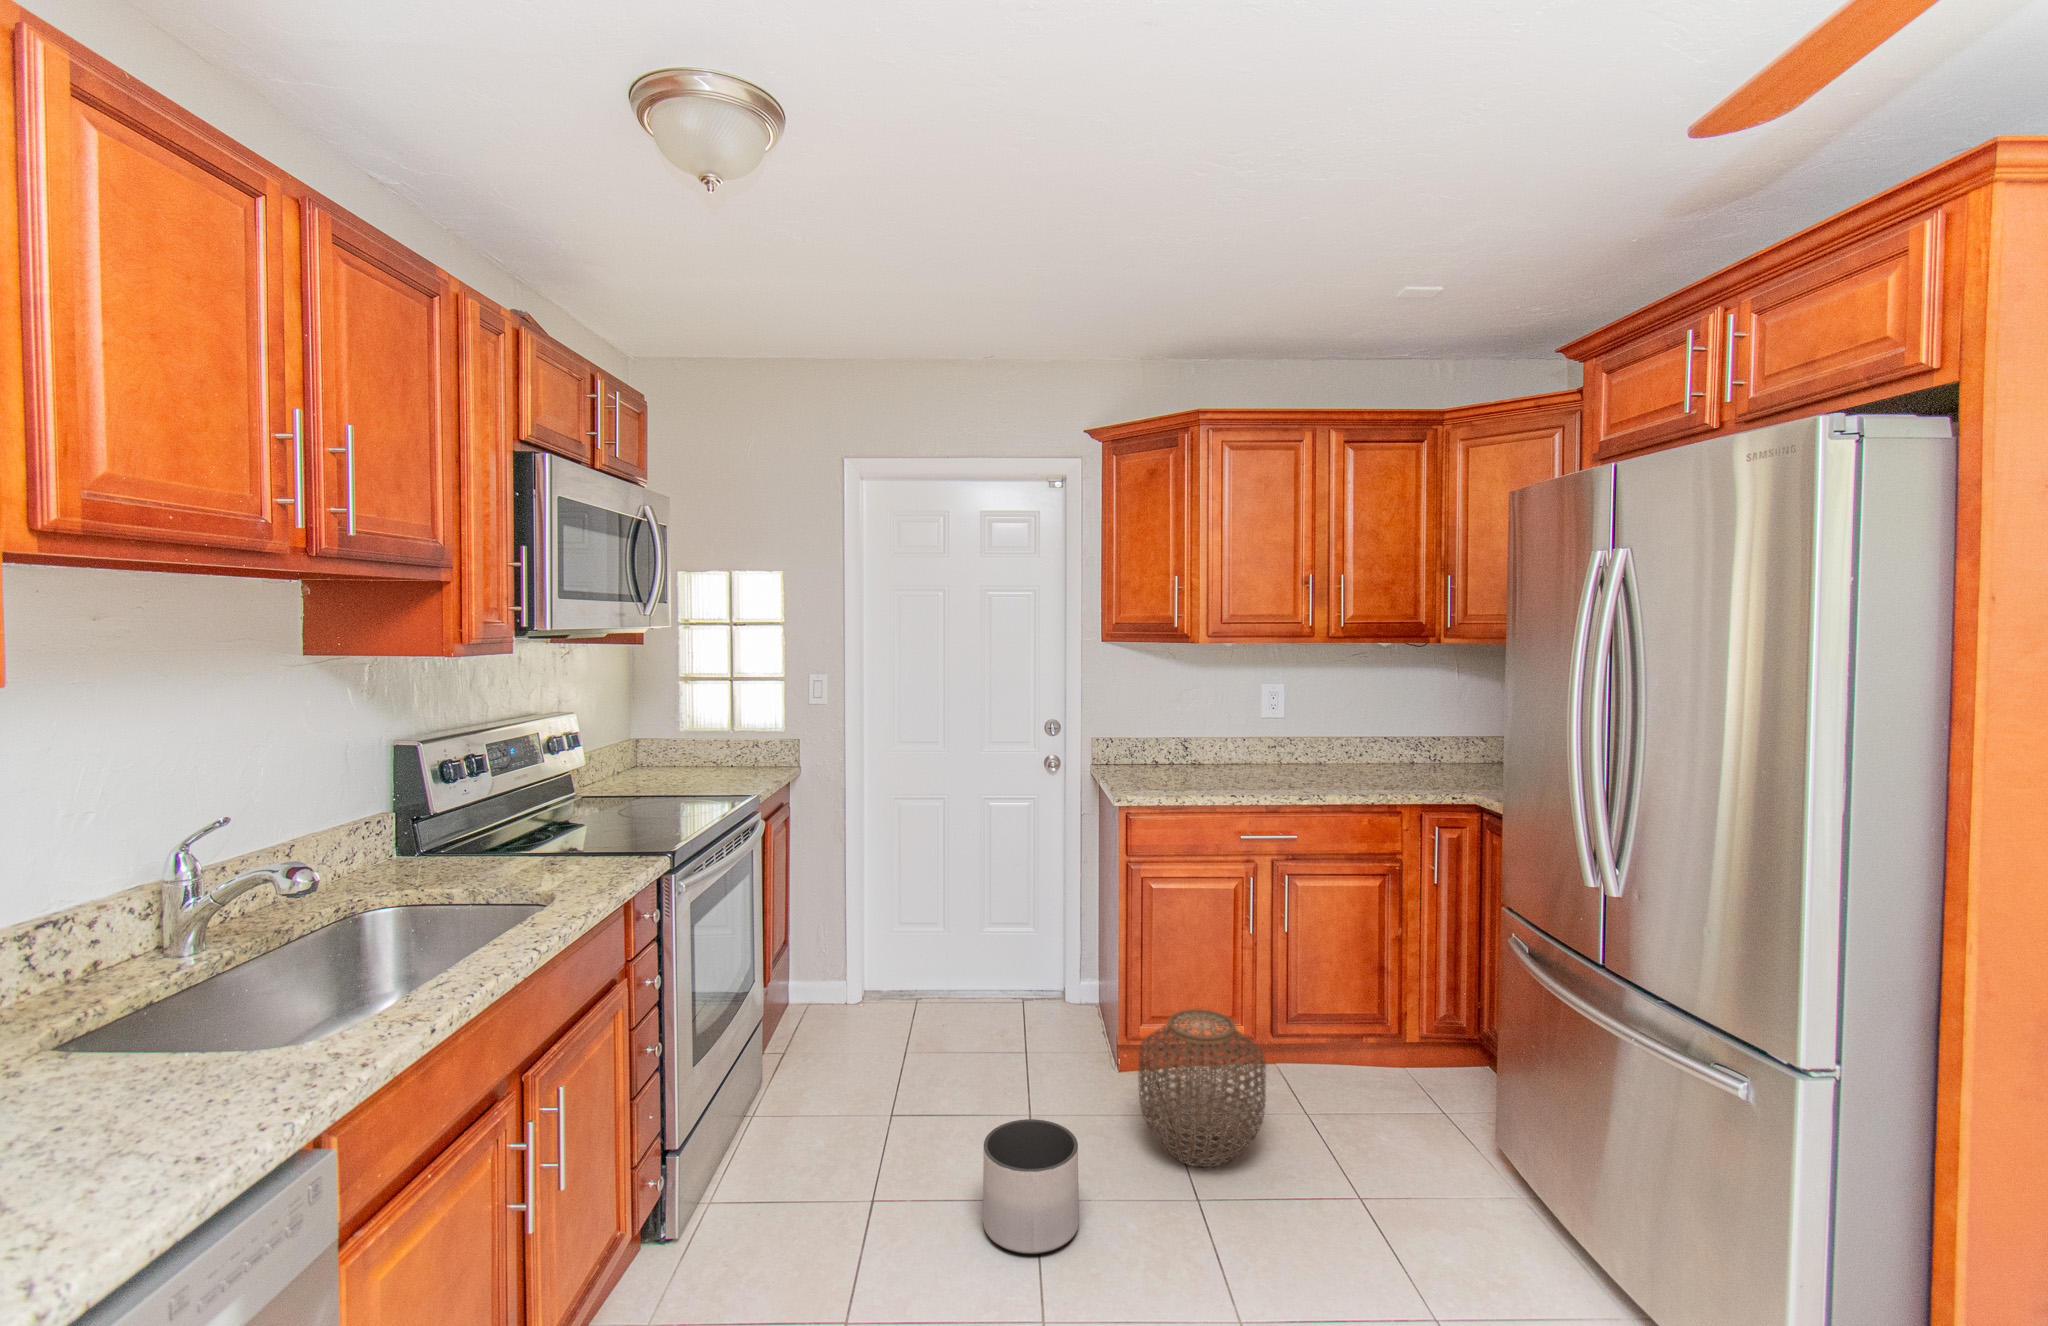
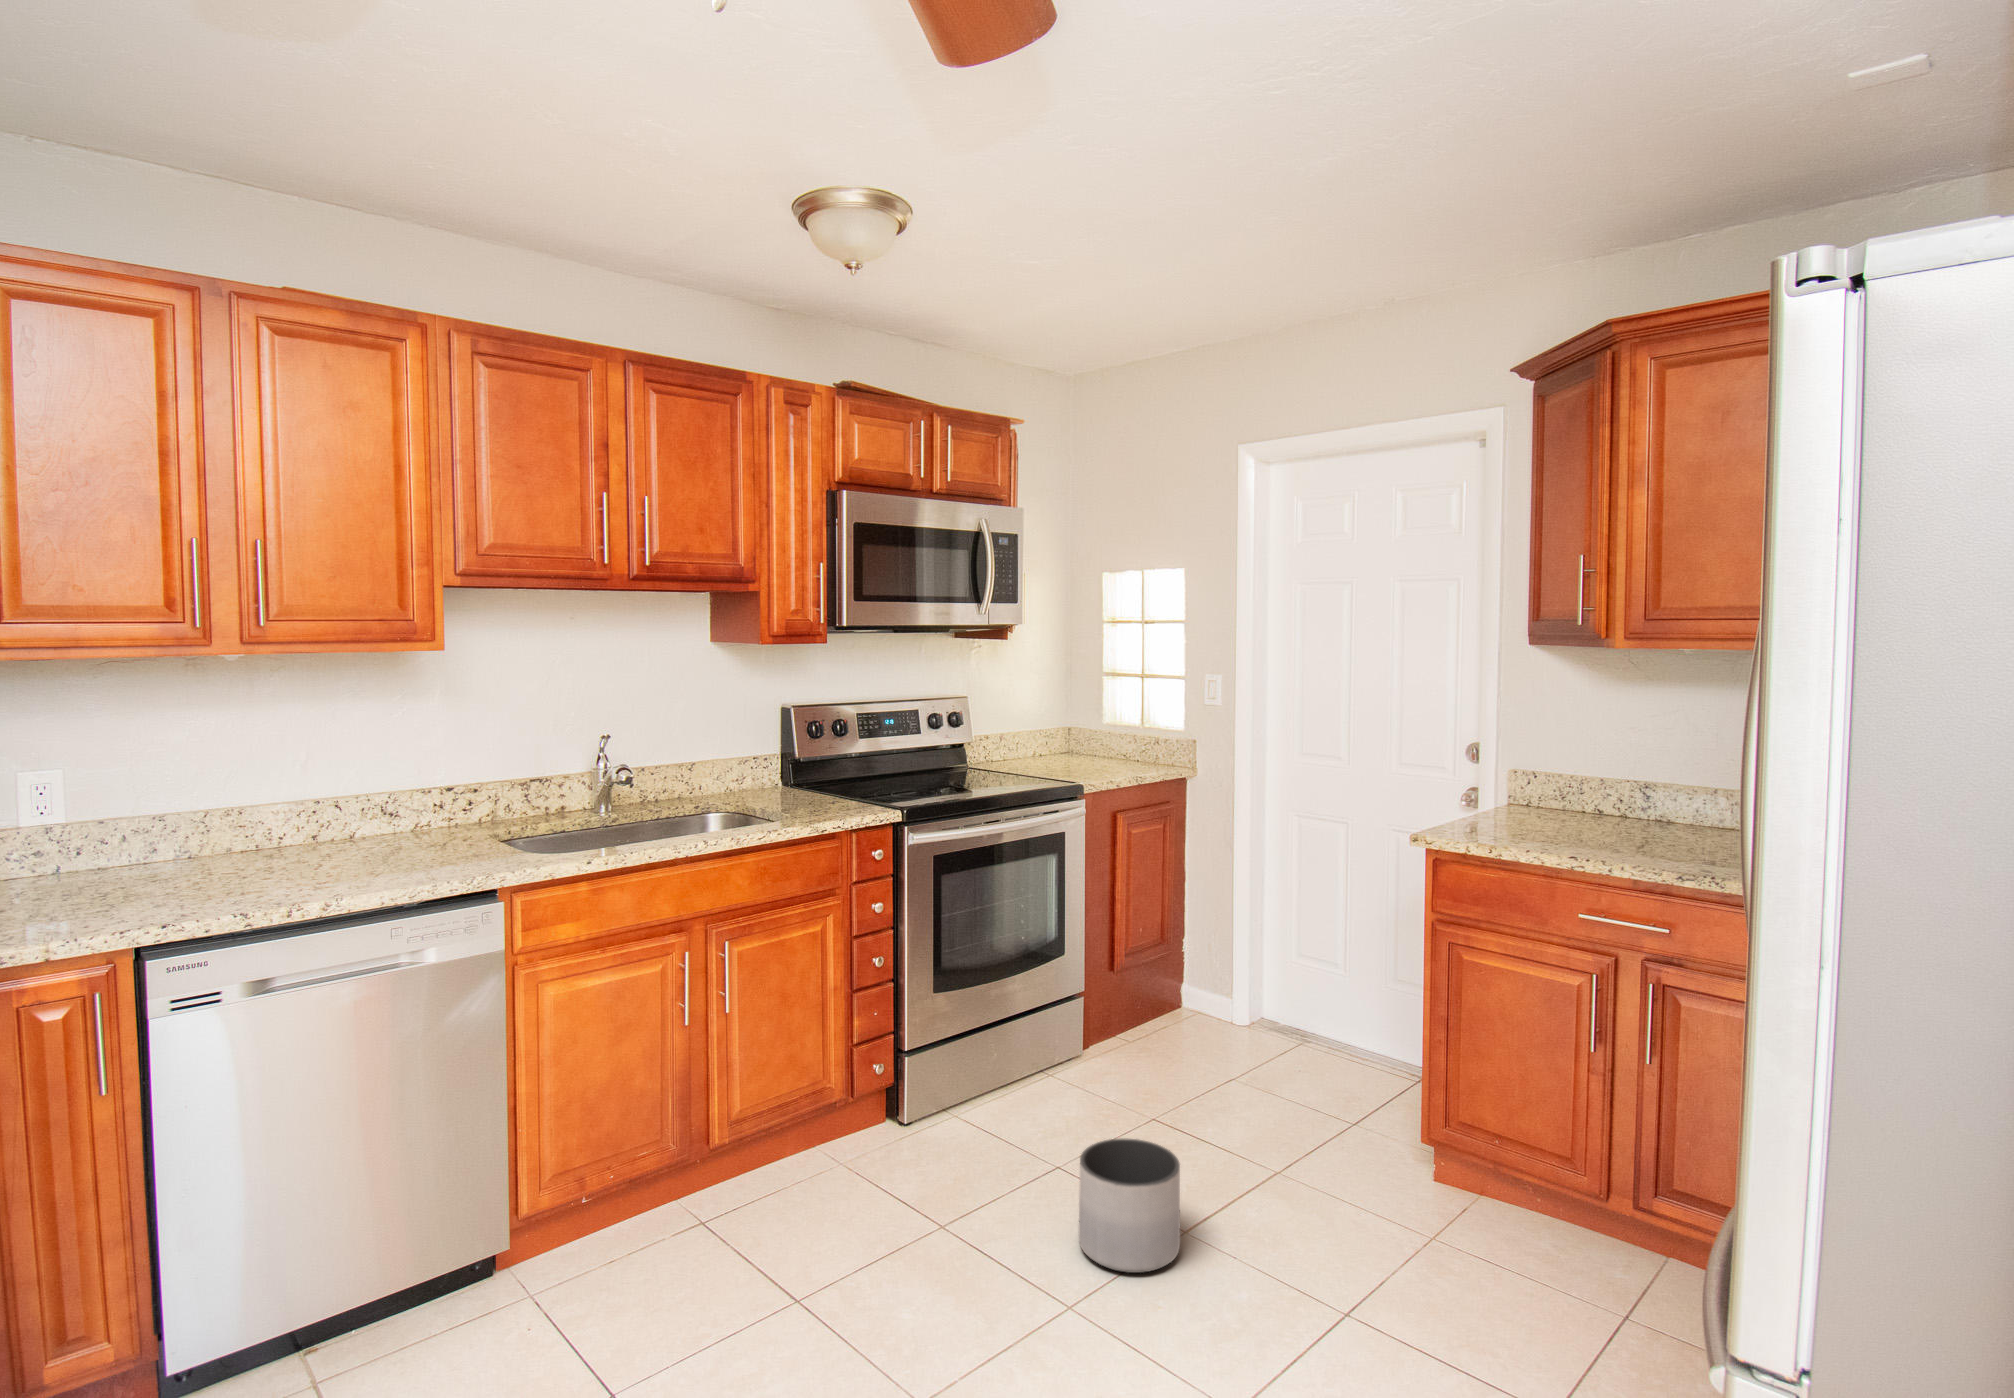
woven basket: present [1138,1009,1266,1167] -> none [1316,1105,1487,1310]

